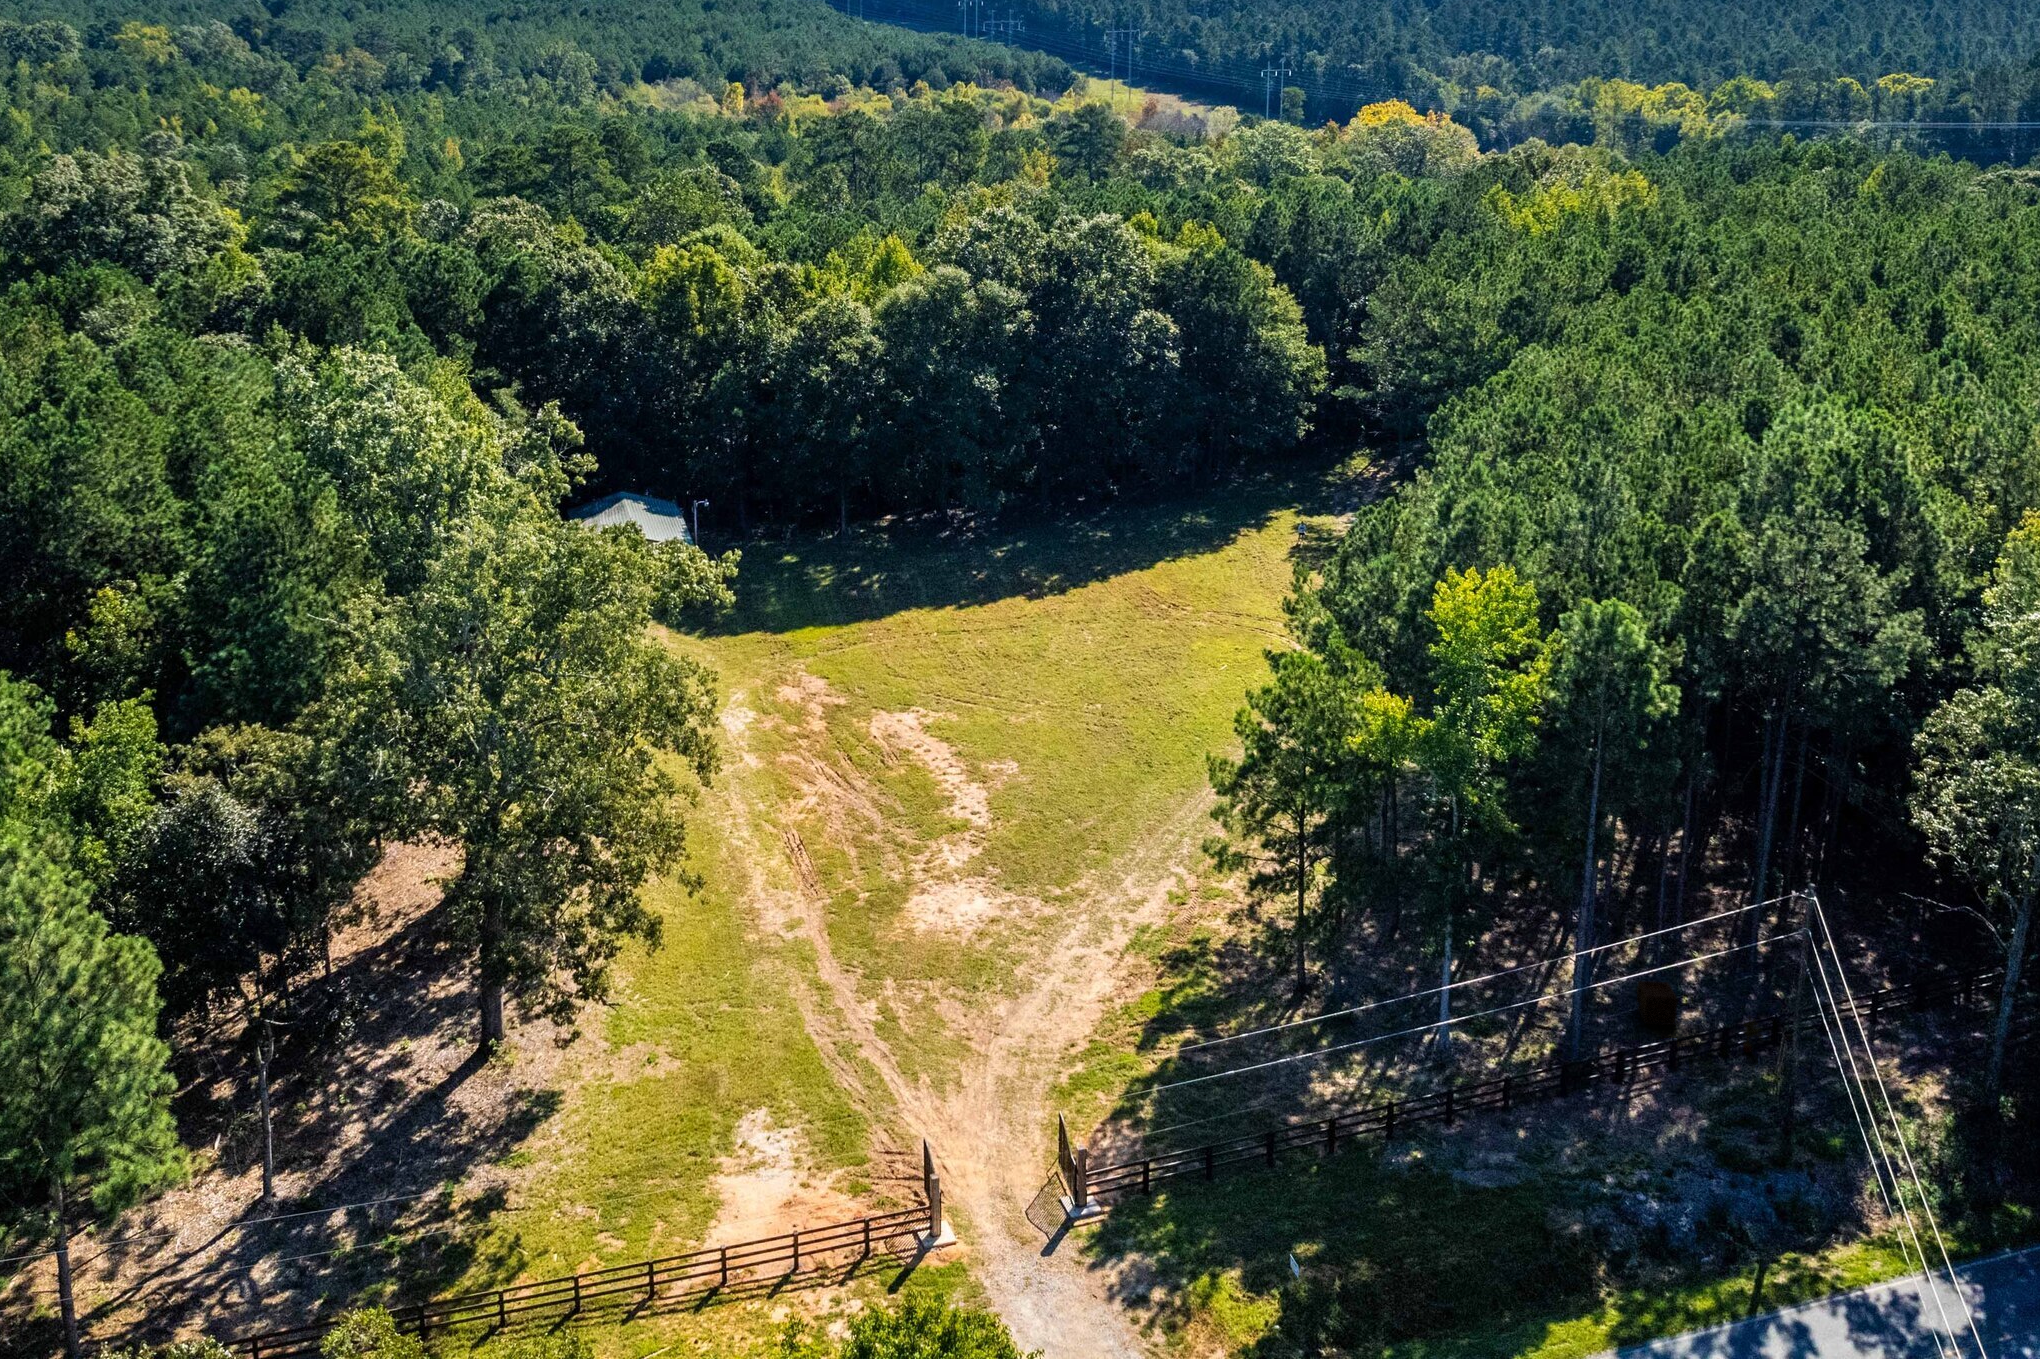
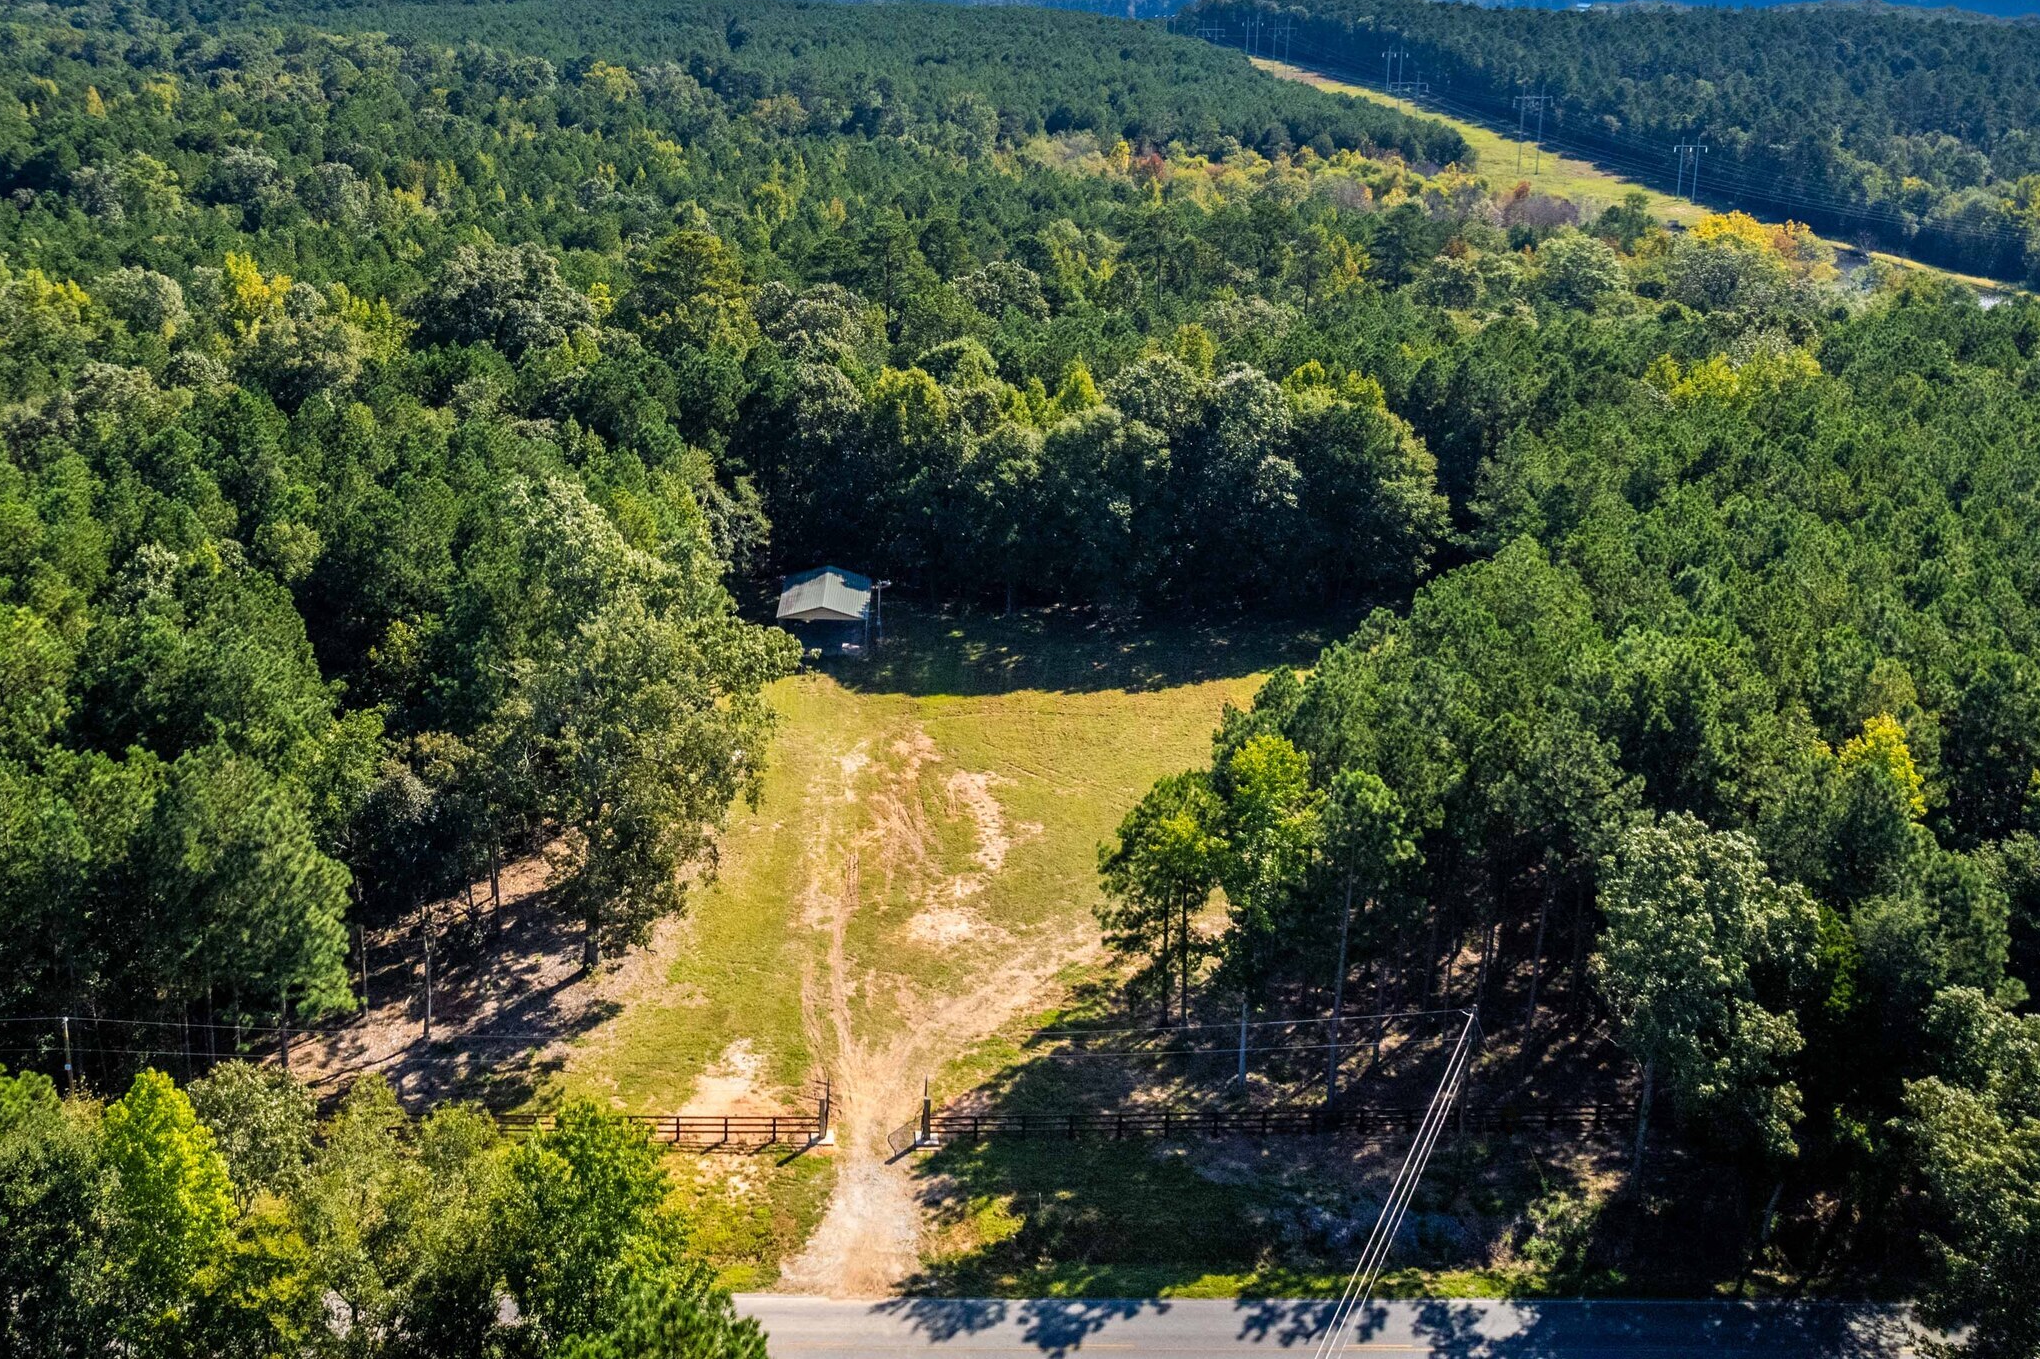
wooden crate: present [1637,981,1678,1025] -> none [1436,1062,1464,1102]

